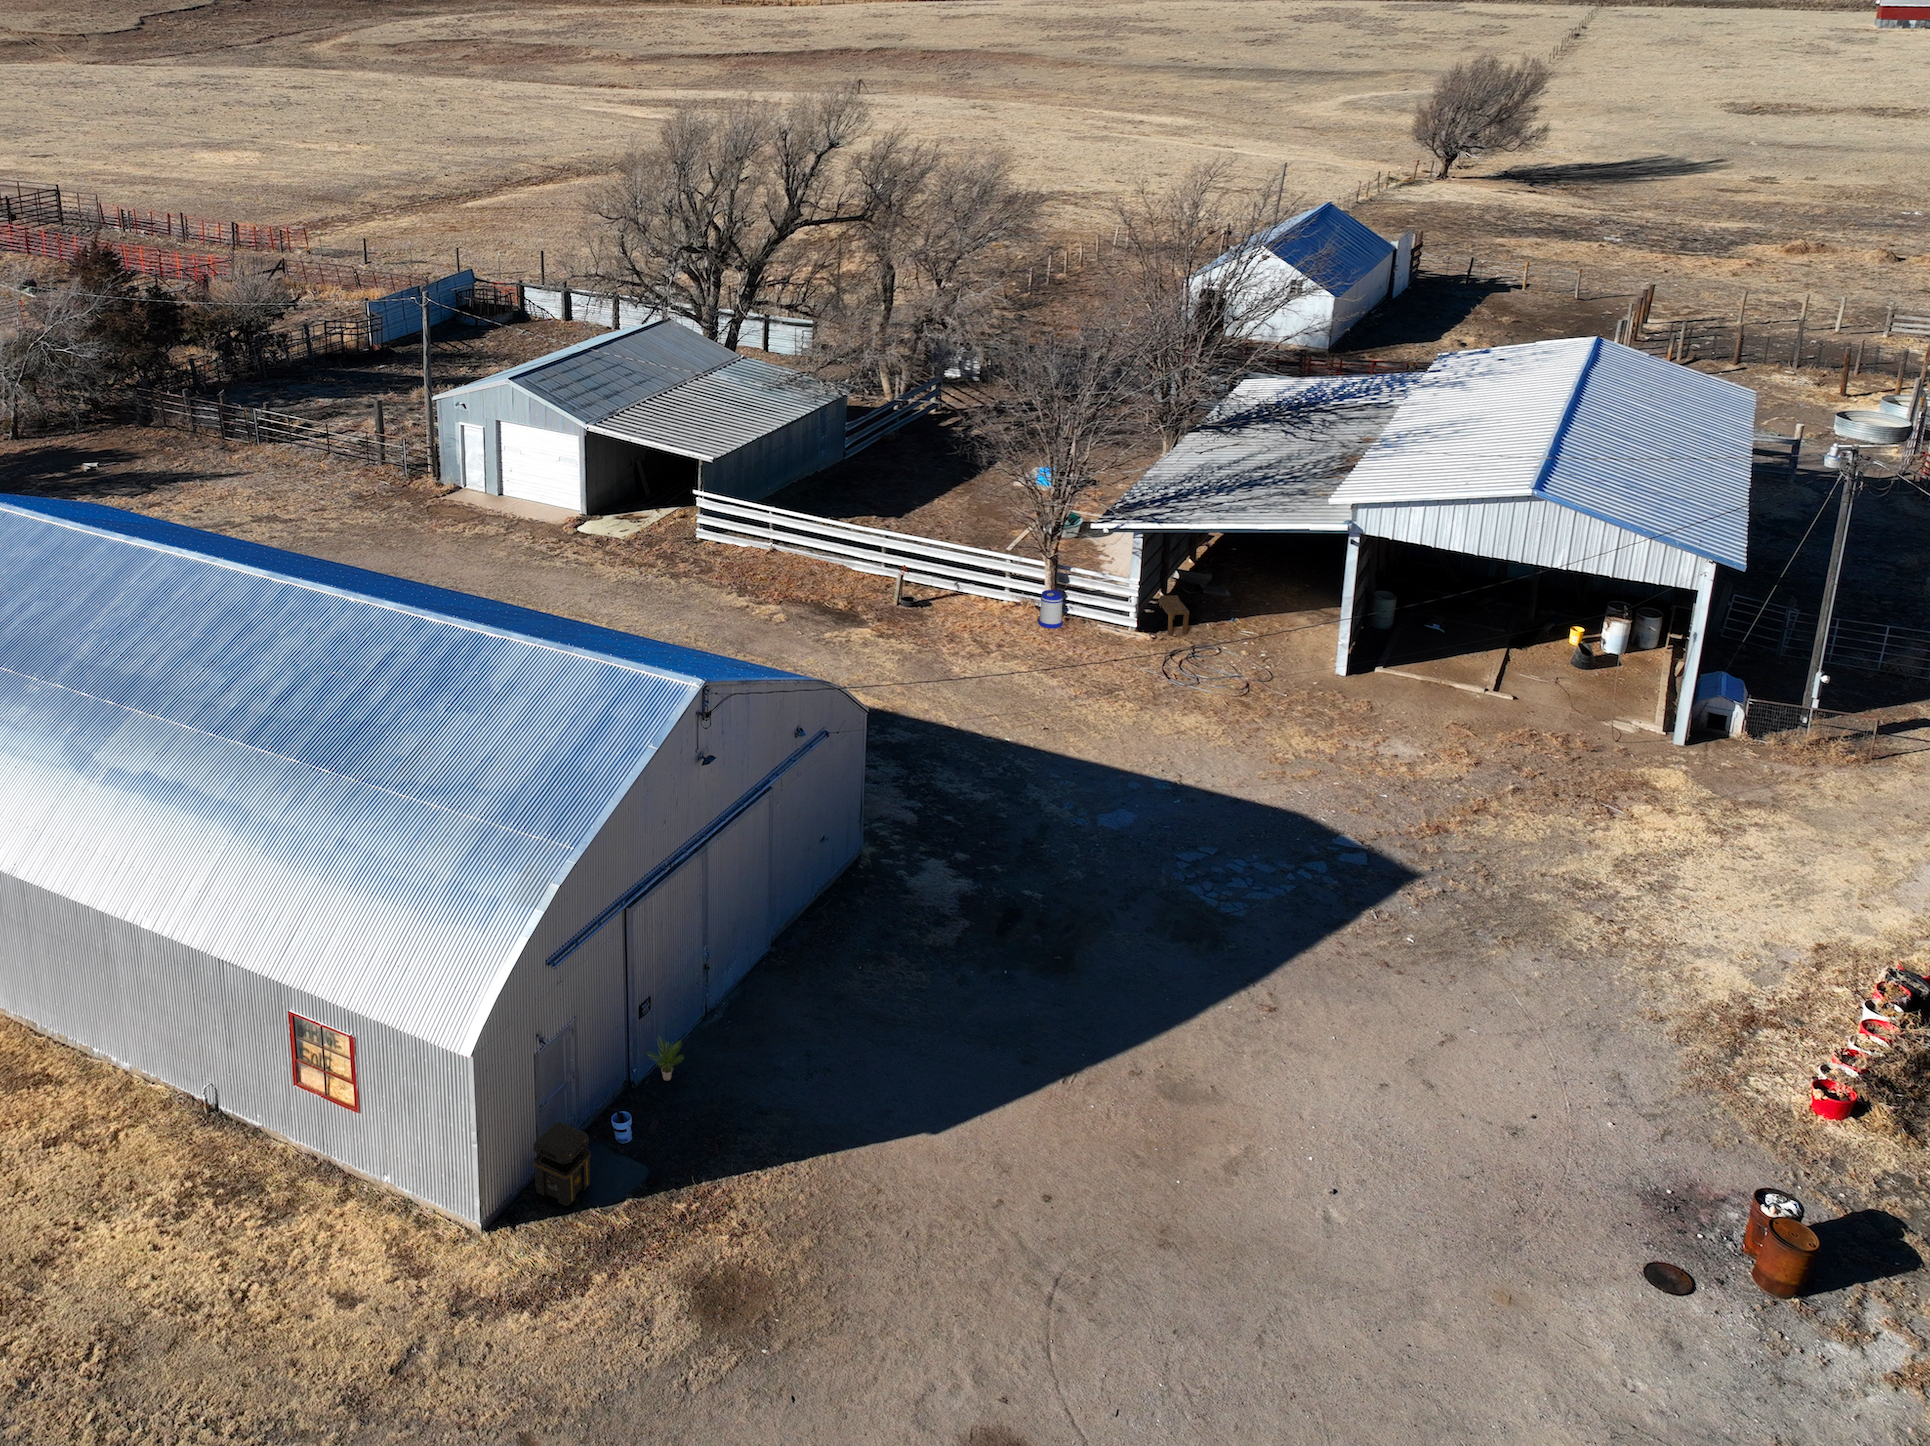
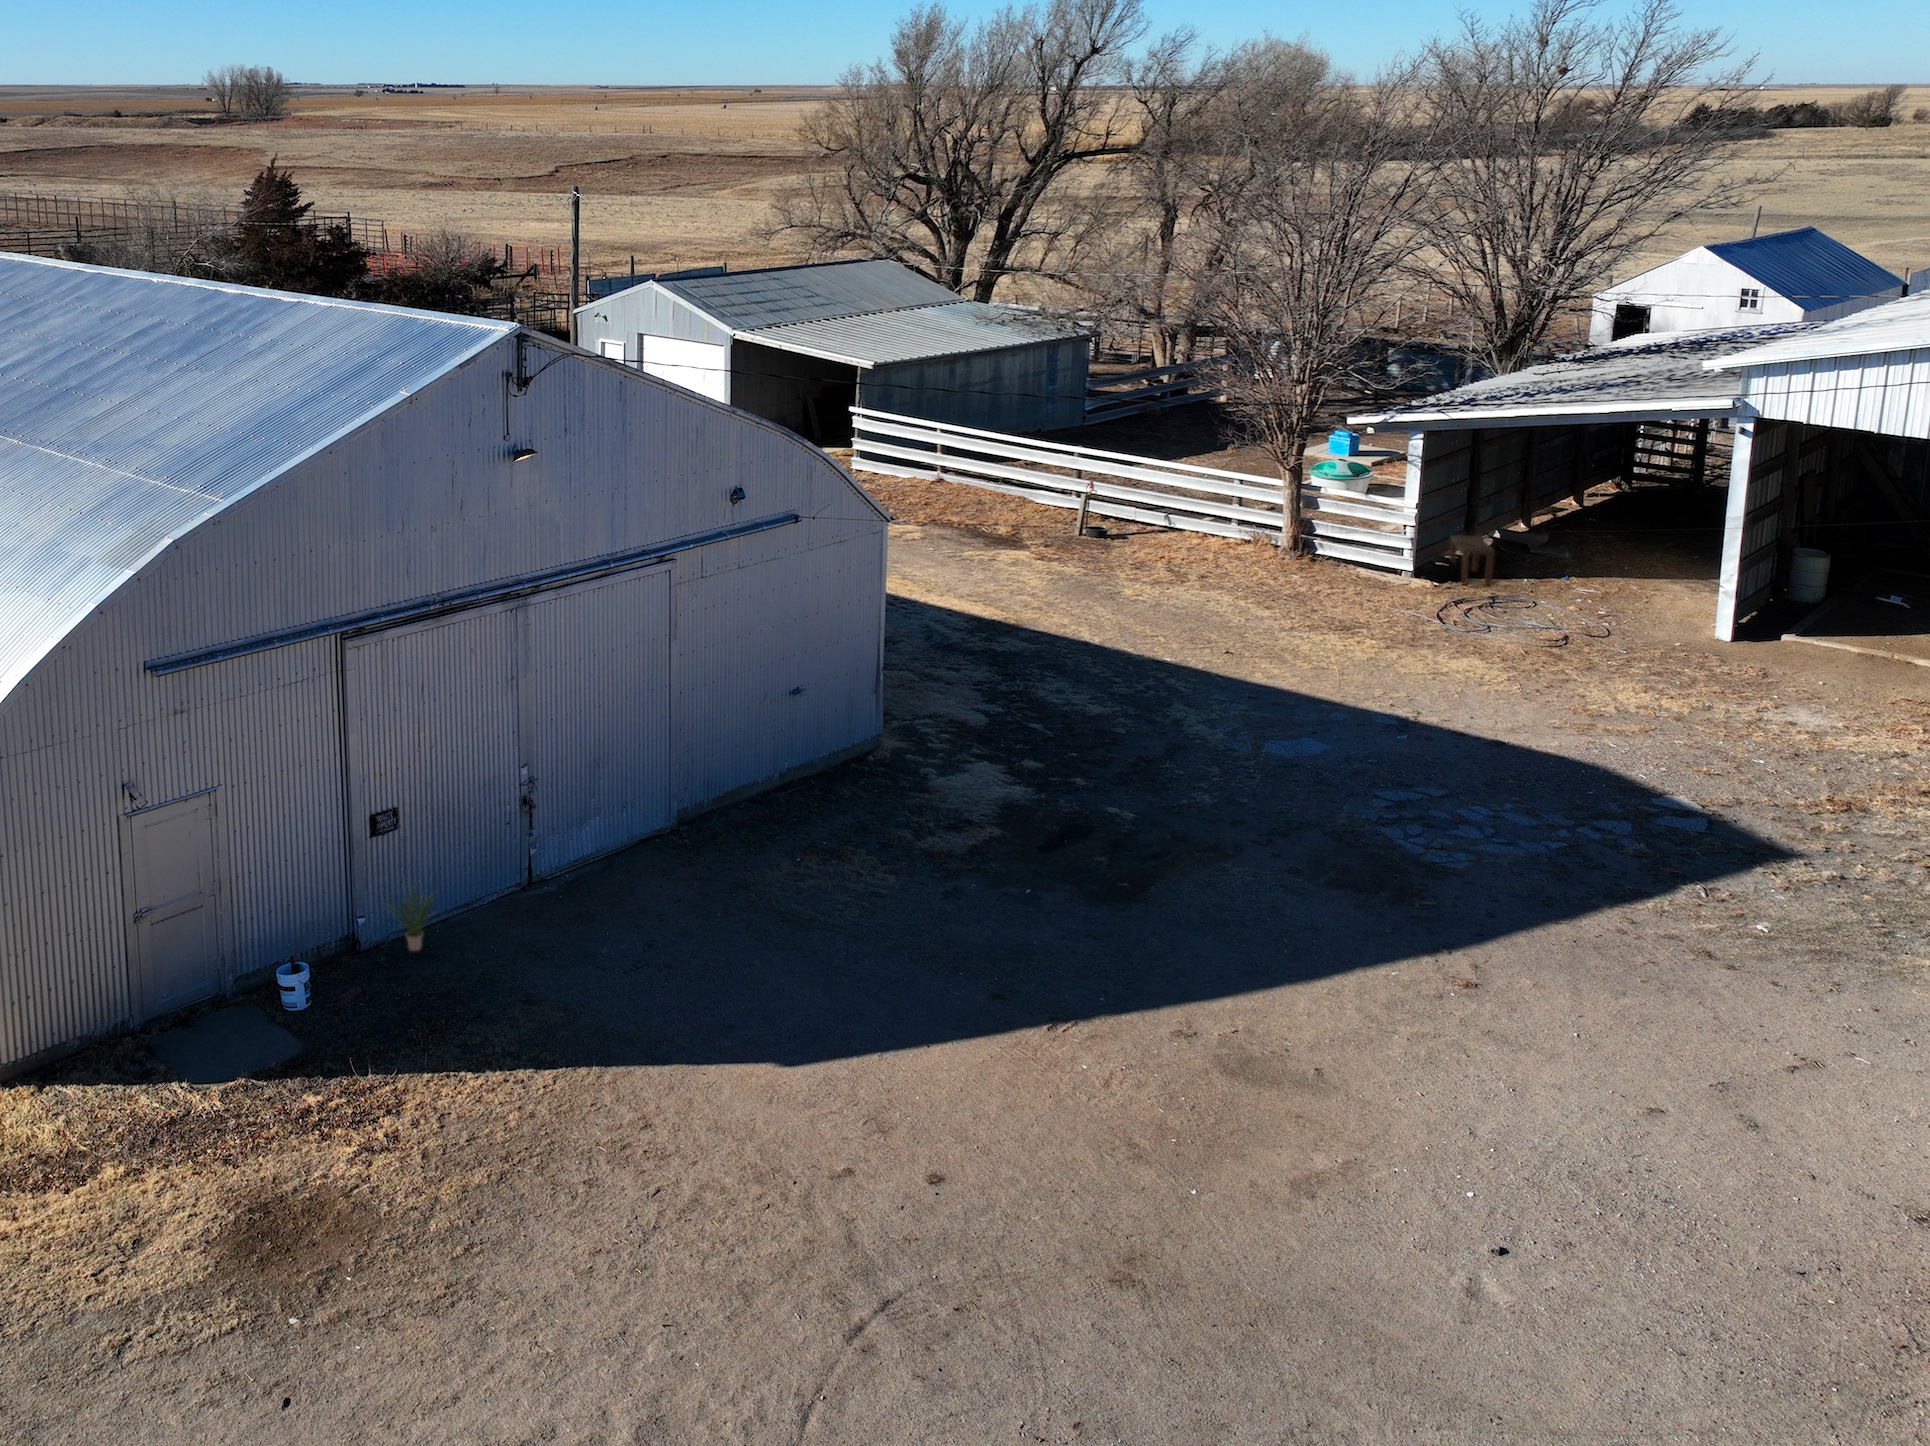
trash can: present [1038,590,1063,628] -> none [1270,516,1306,568]
toolbox: present [533,1122,591,1206] -> none [106,946,200,1074]

